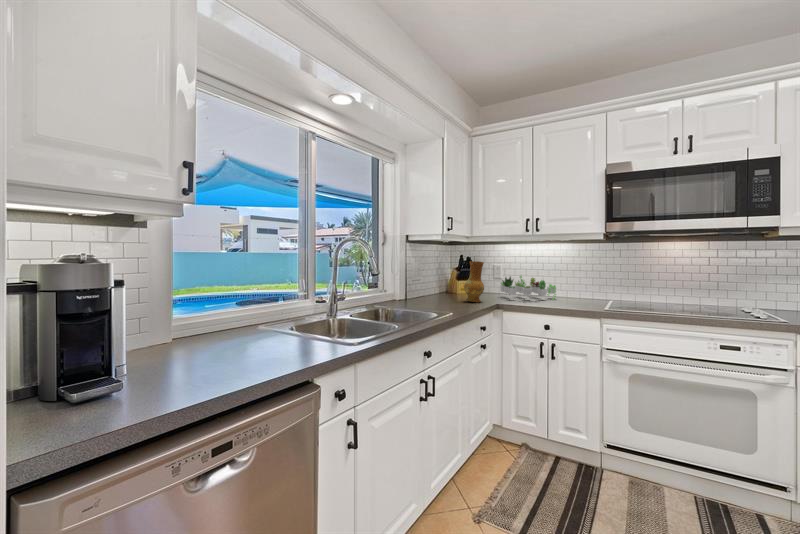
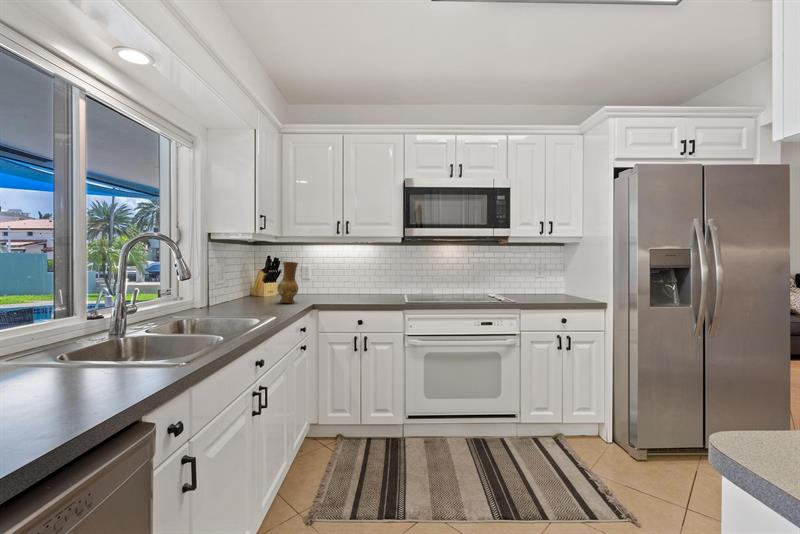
succulent plant: present [500,276,556,299] -> none [310,273,362,297]

